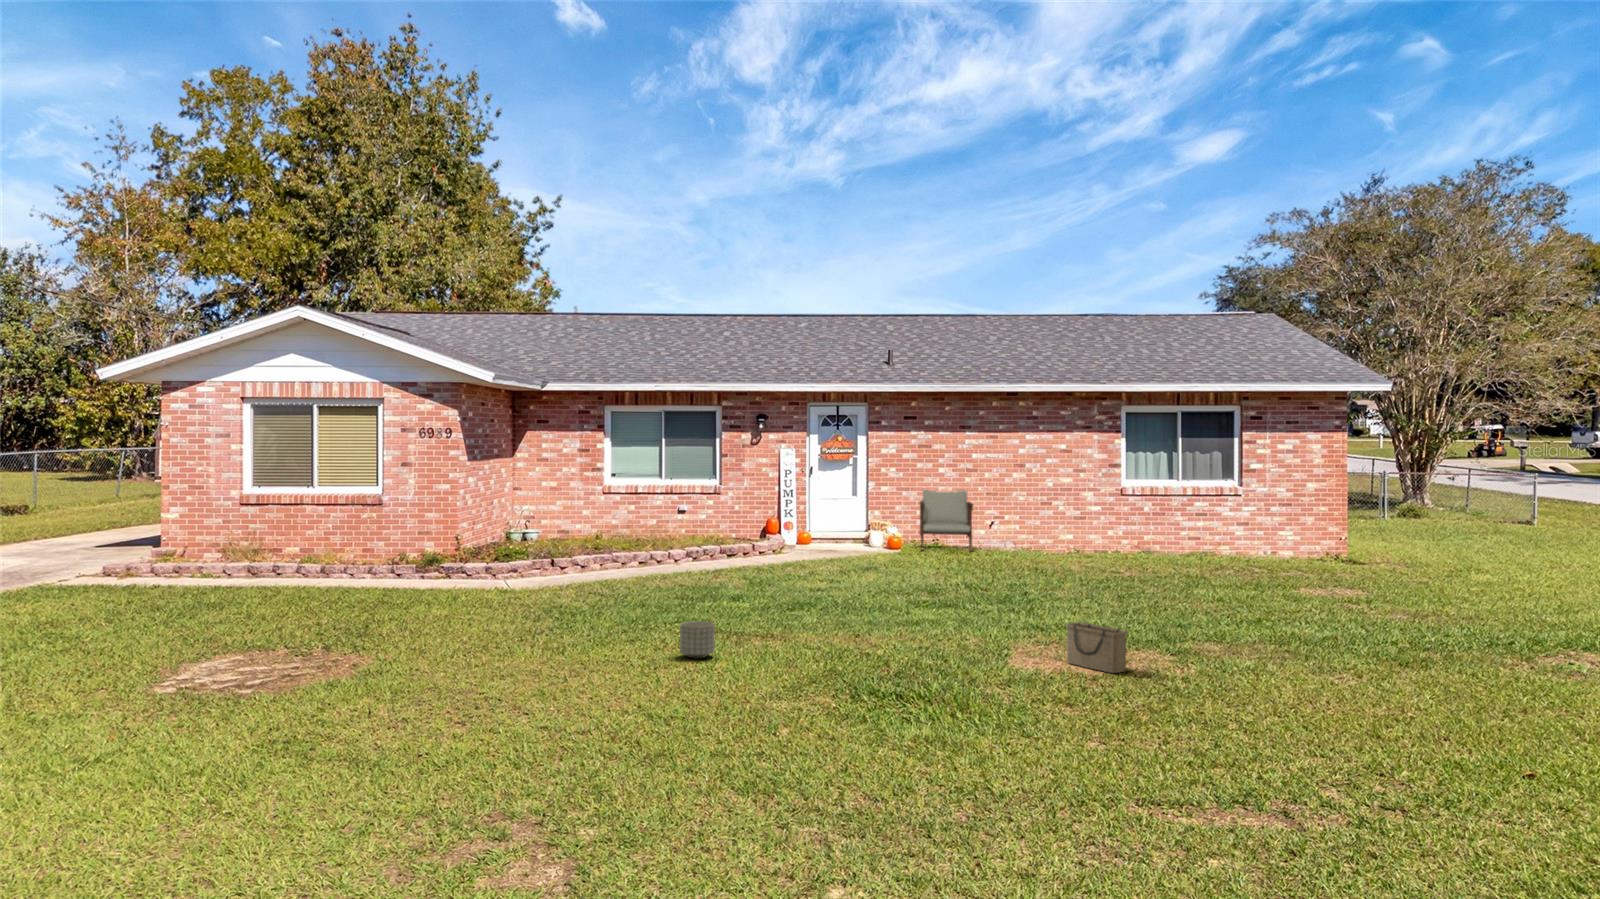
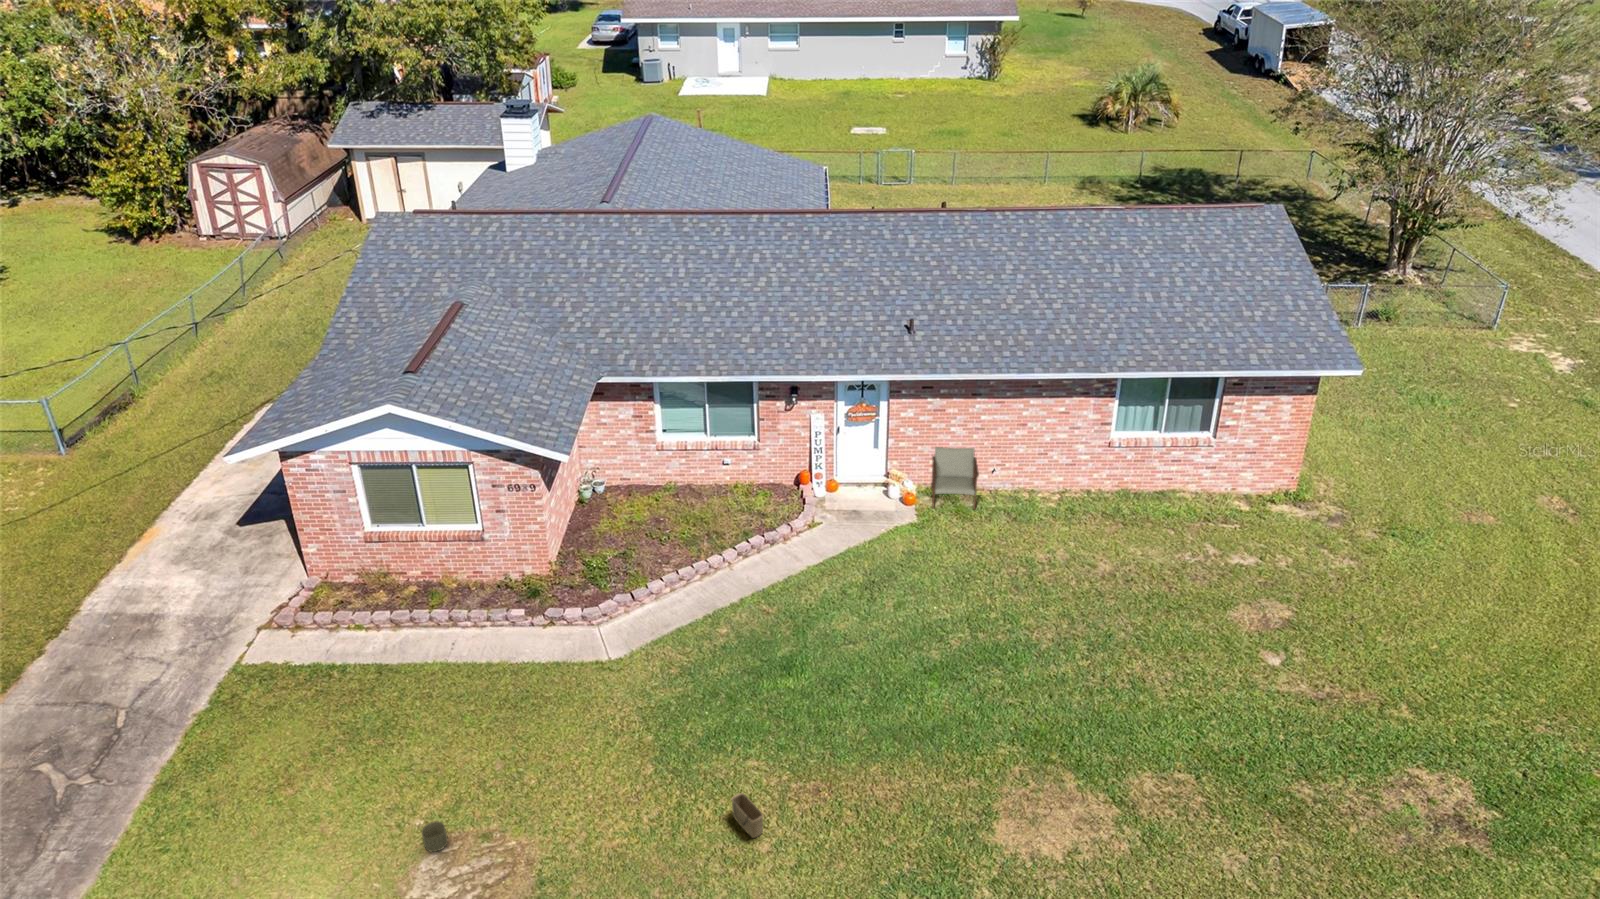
planter: present [680,621,715,659] -> present [422,821,448,852]
basket: present [1066,622,1128,673] -> present [731,793,763,838]

